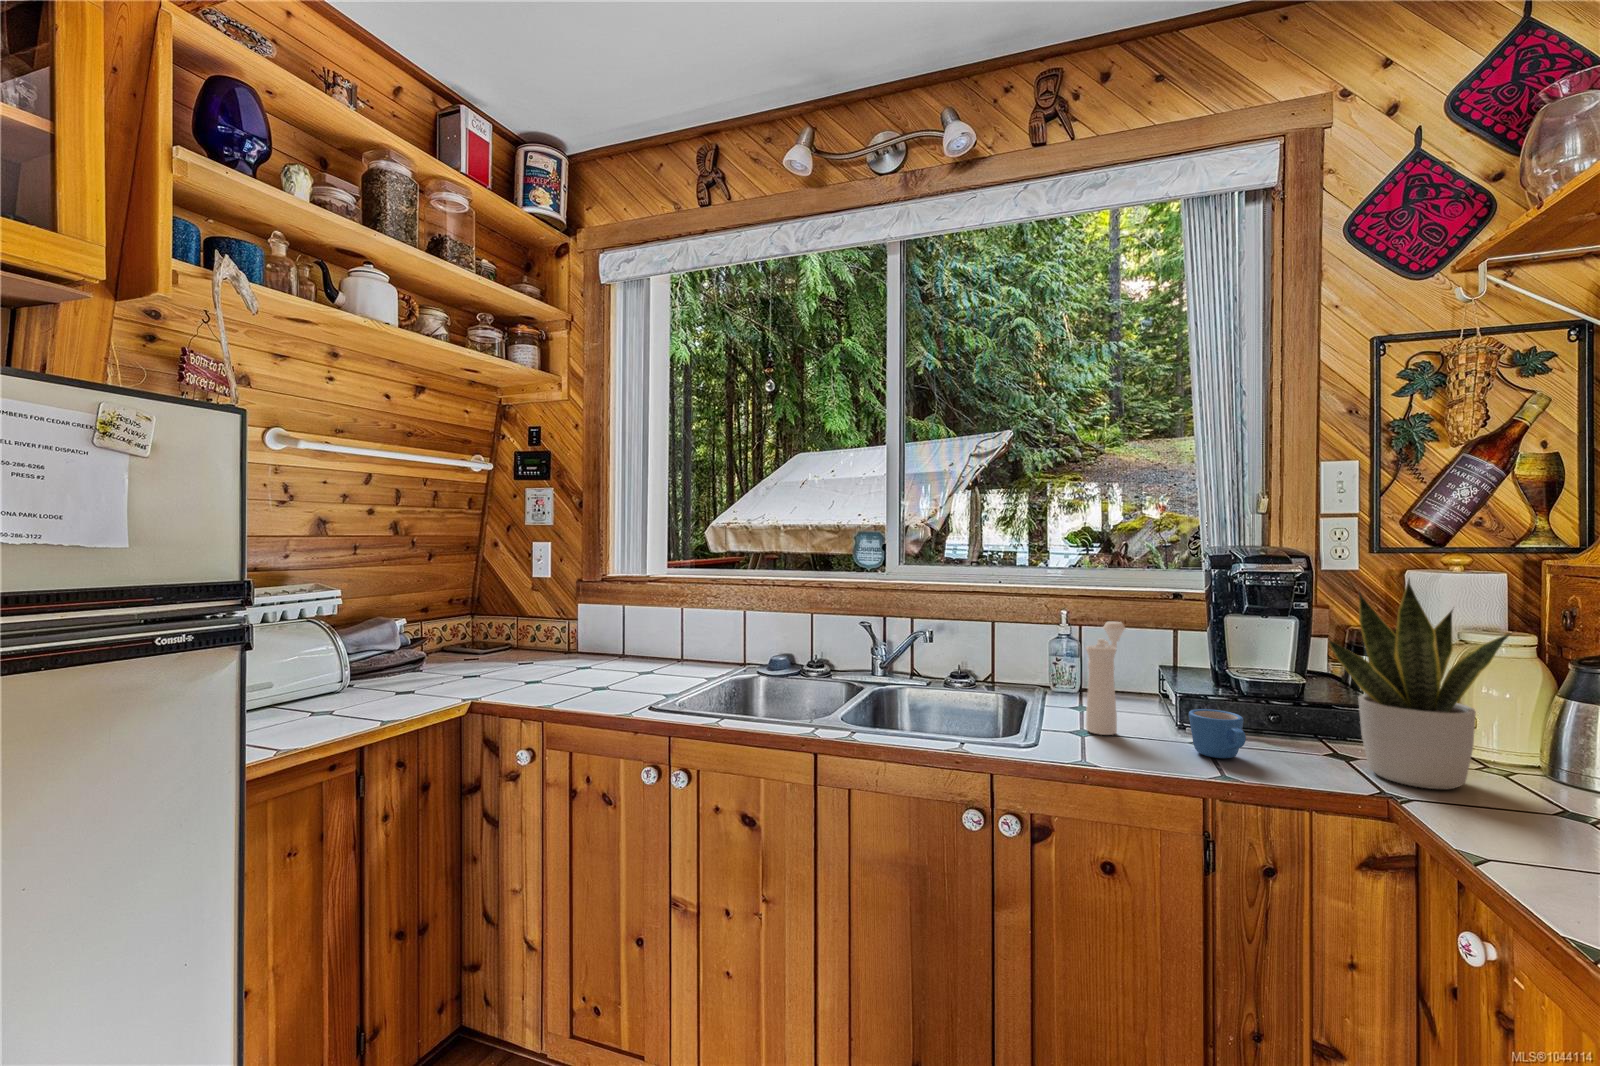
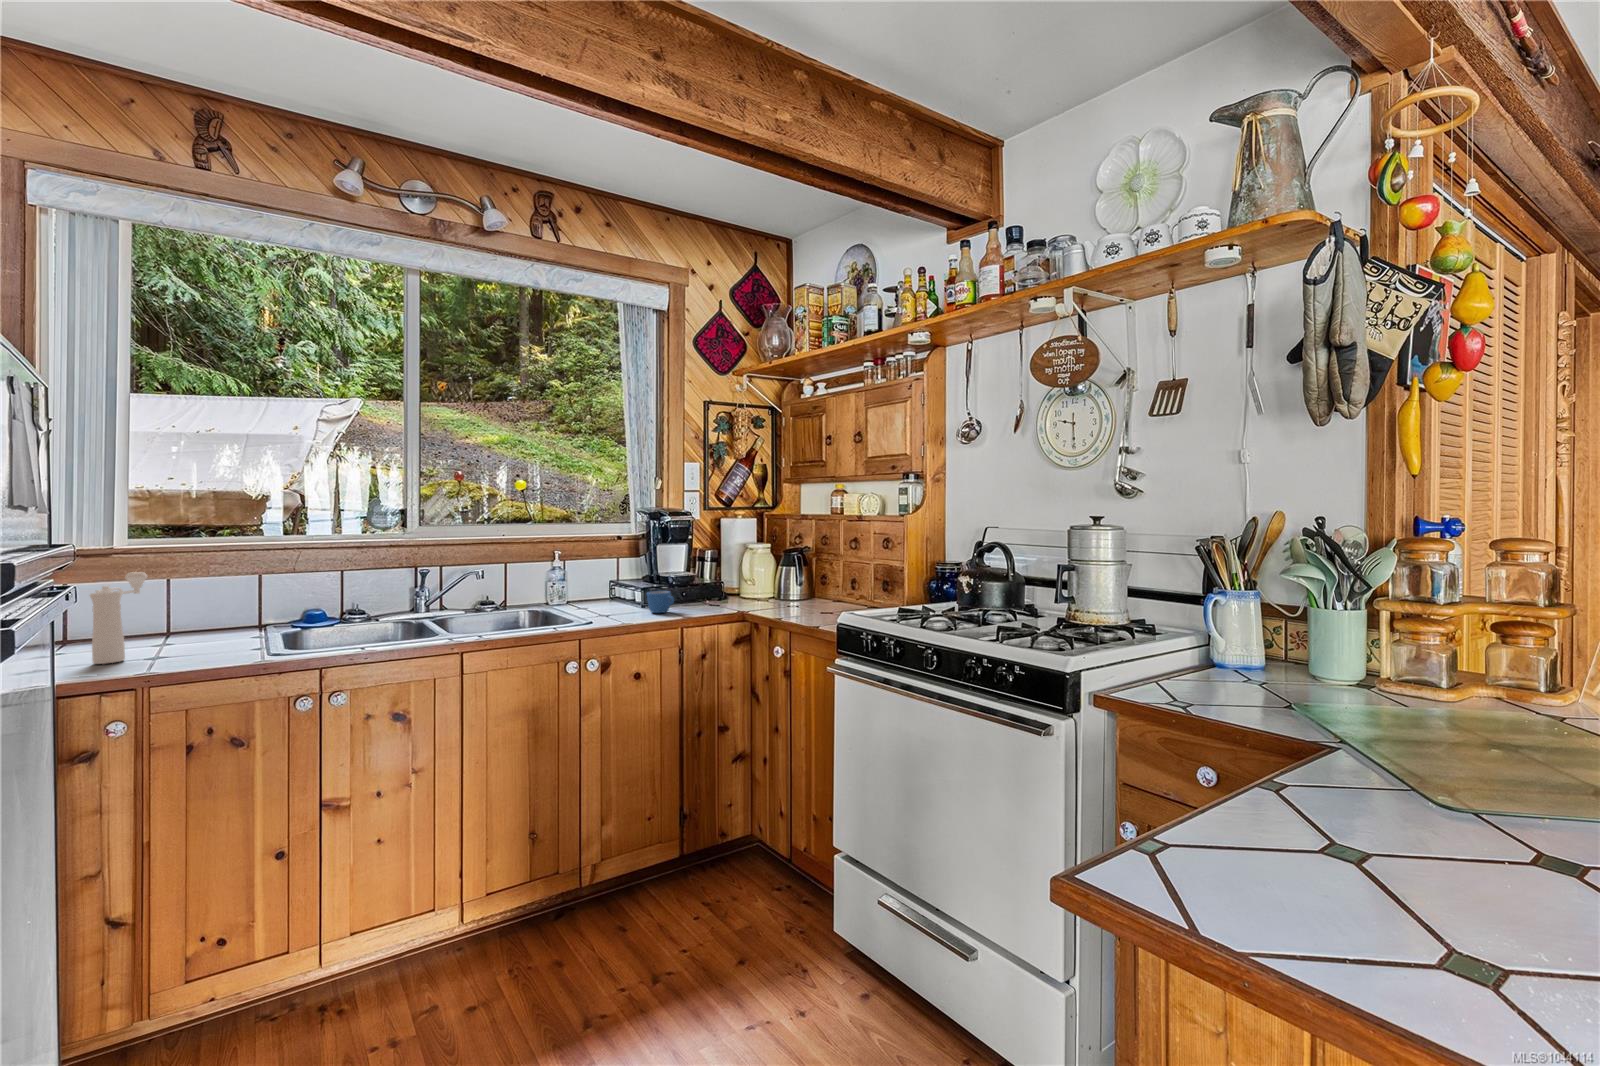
potted plant: present [1329,579,1511,789] -> none [703,518,763,609]
pepper mill: present [1086,622,1125,735] -> present [90,572,148,664]

